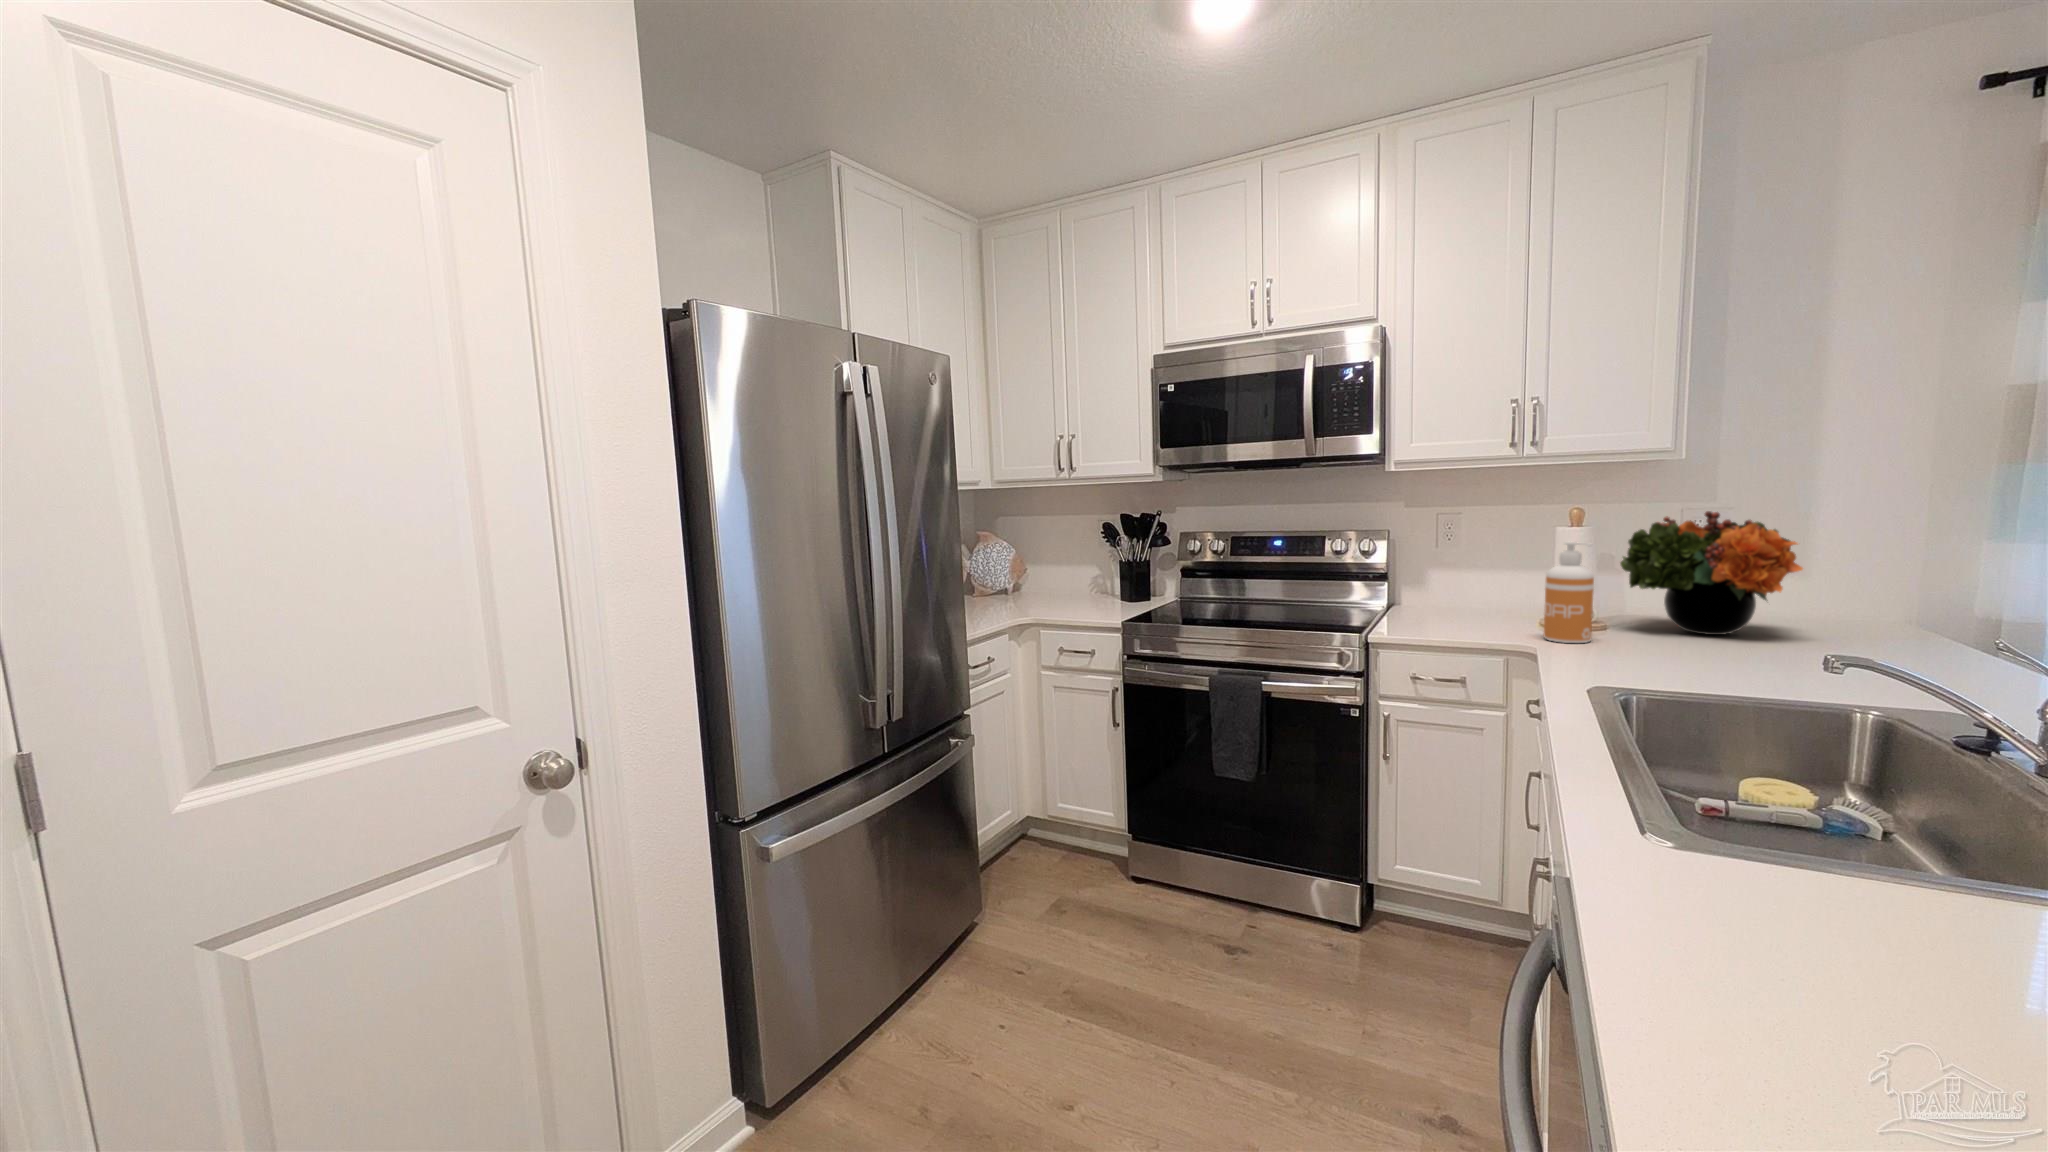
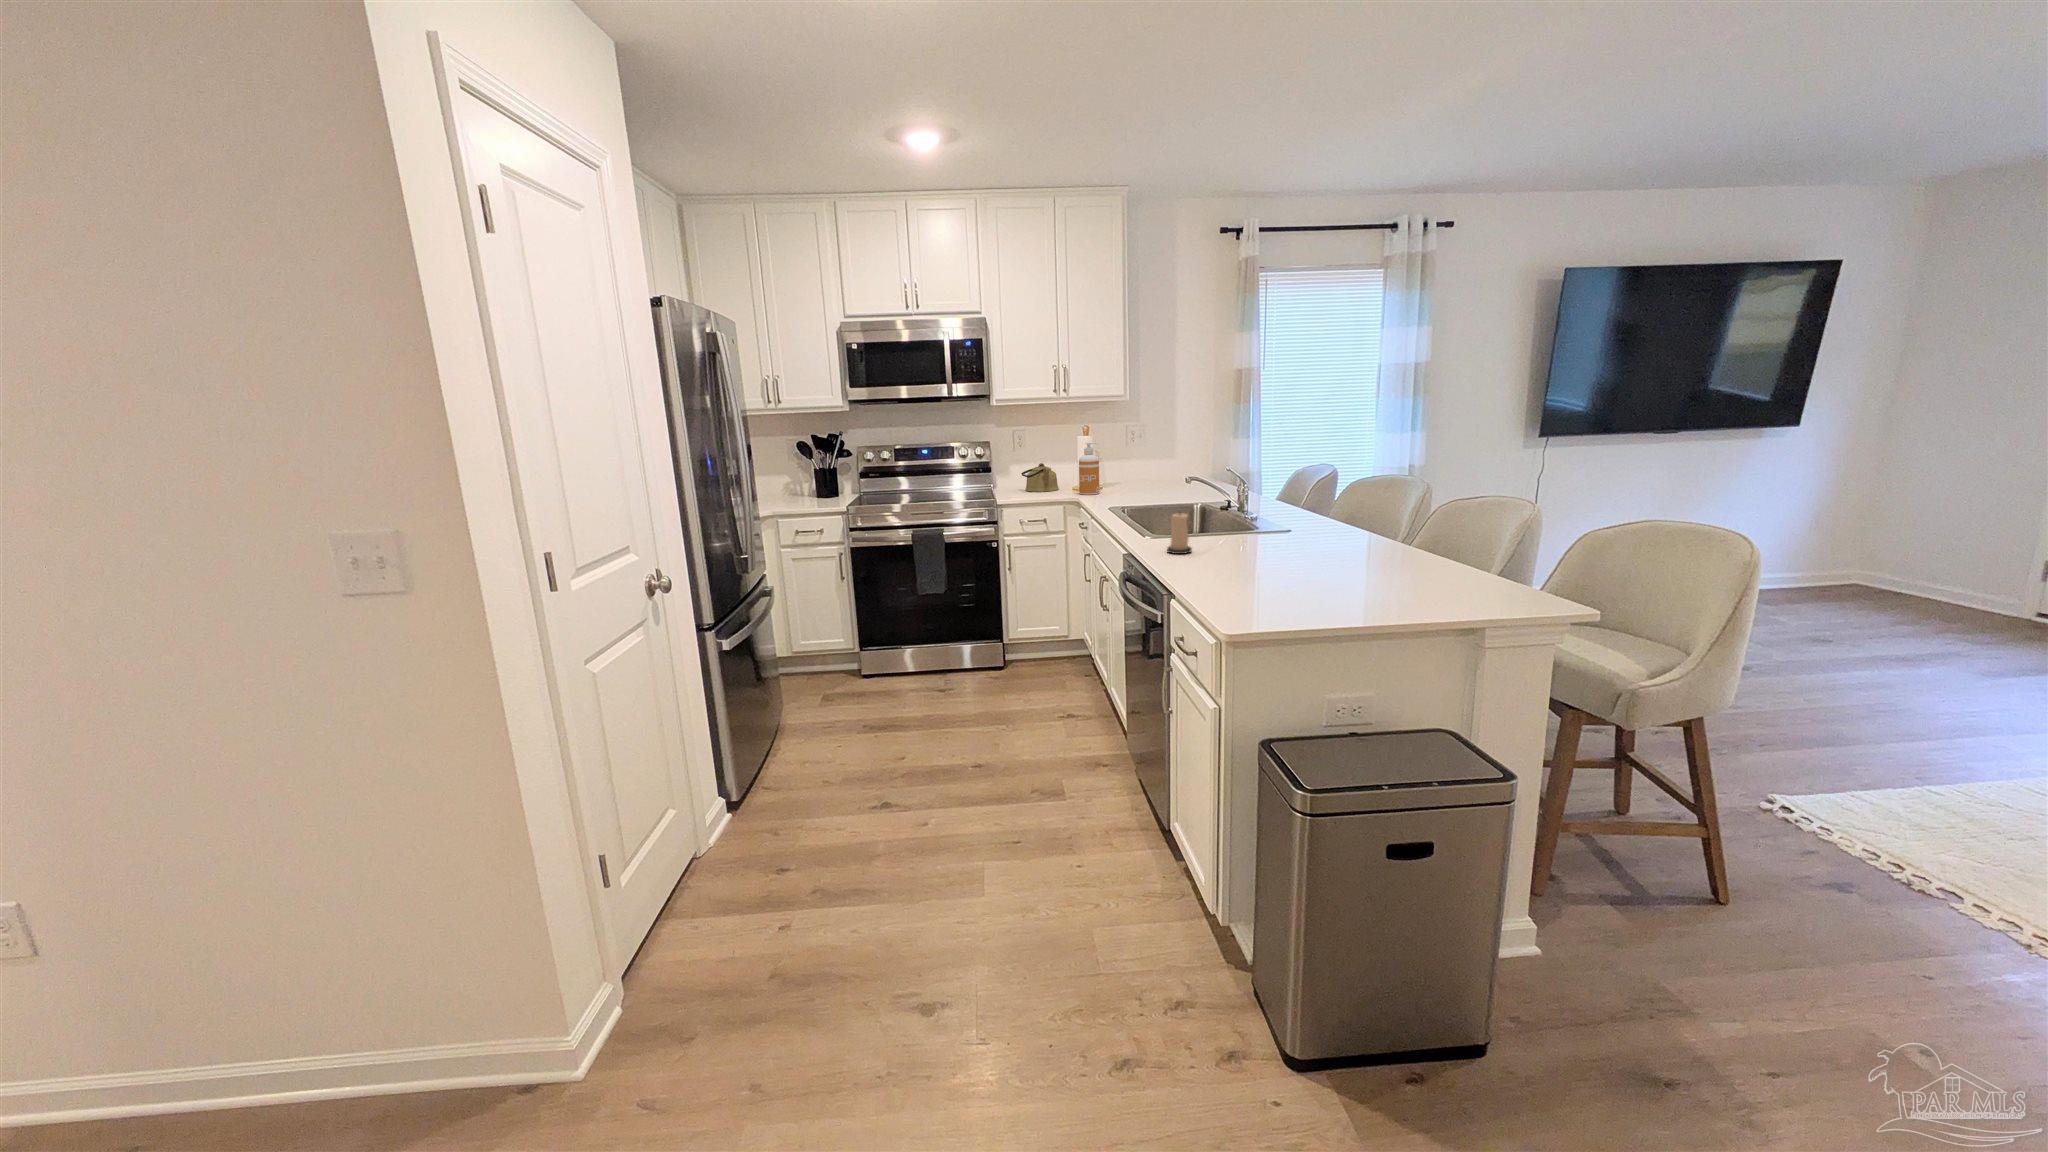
flower arrangement: present [1620,511,1803,635] -> none [1105,426,1174,487]
kettle: none [1437,572,1510,624] -> present [1021,463,1059,492]
candle: none [1665,828,1777,987] -> present [1167,513,1192,554]

